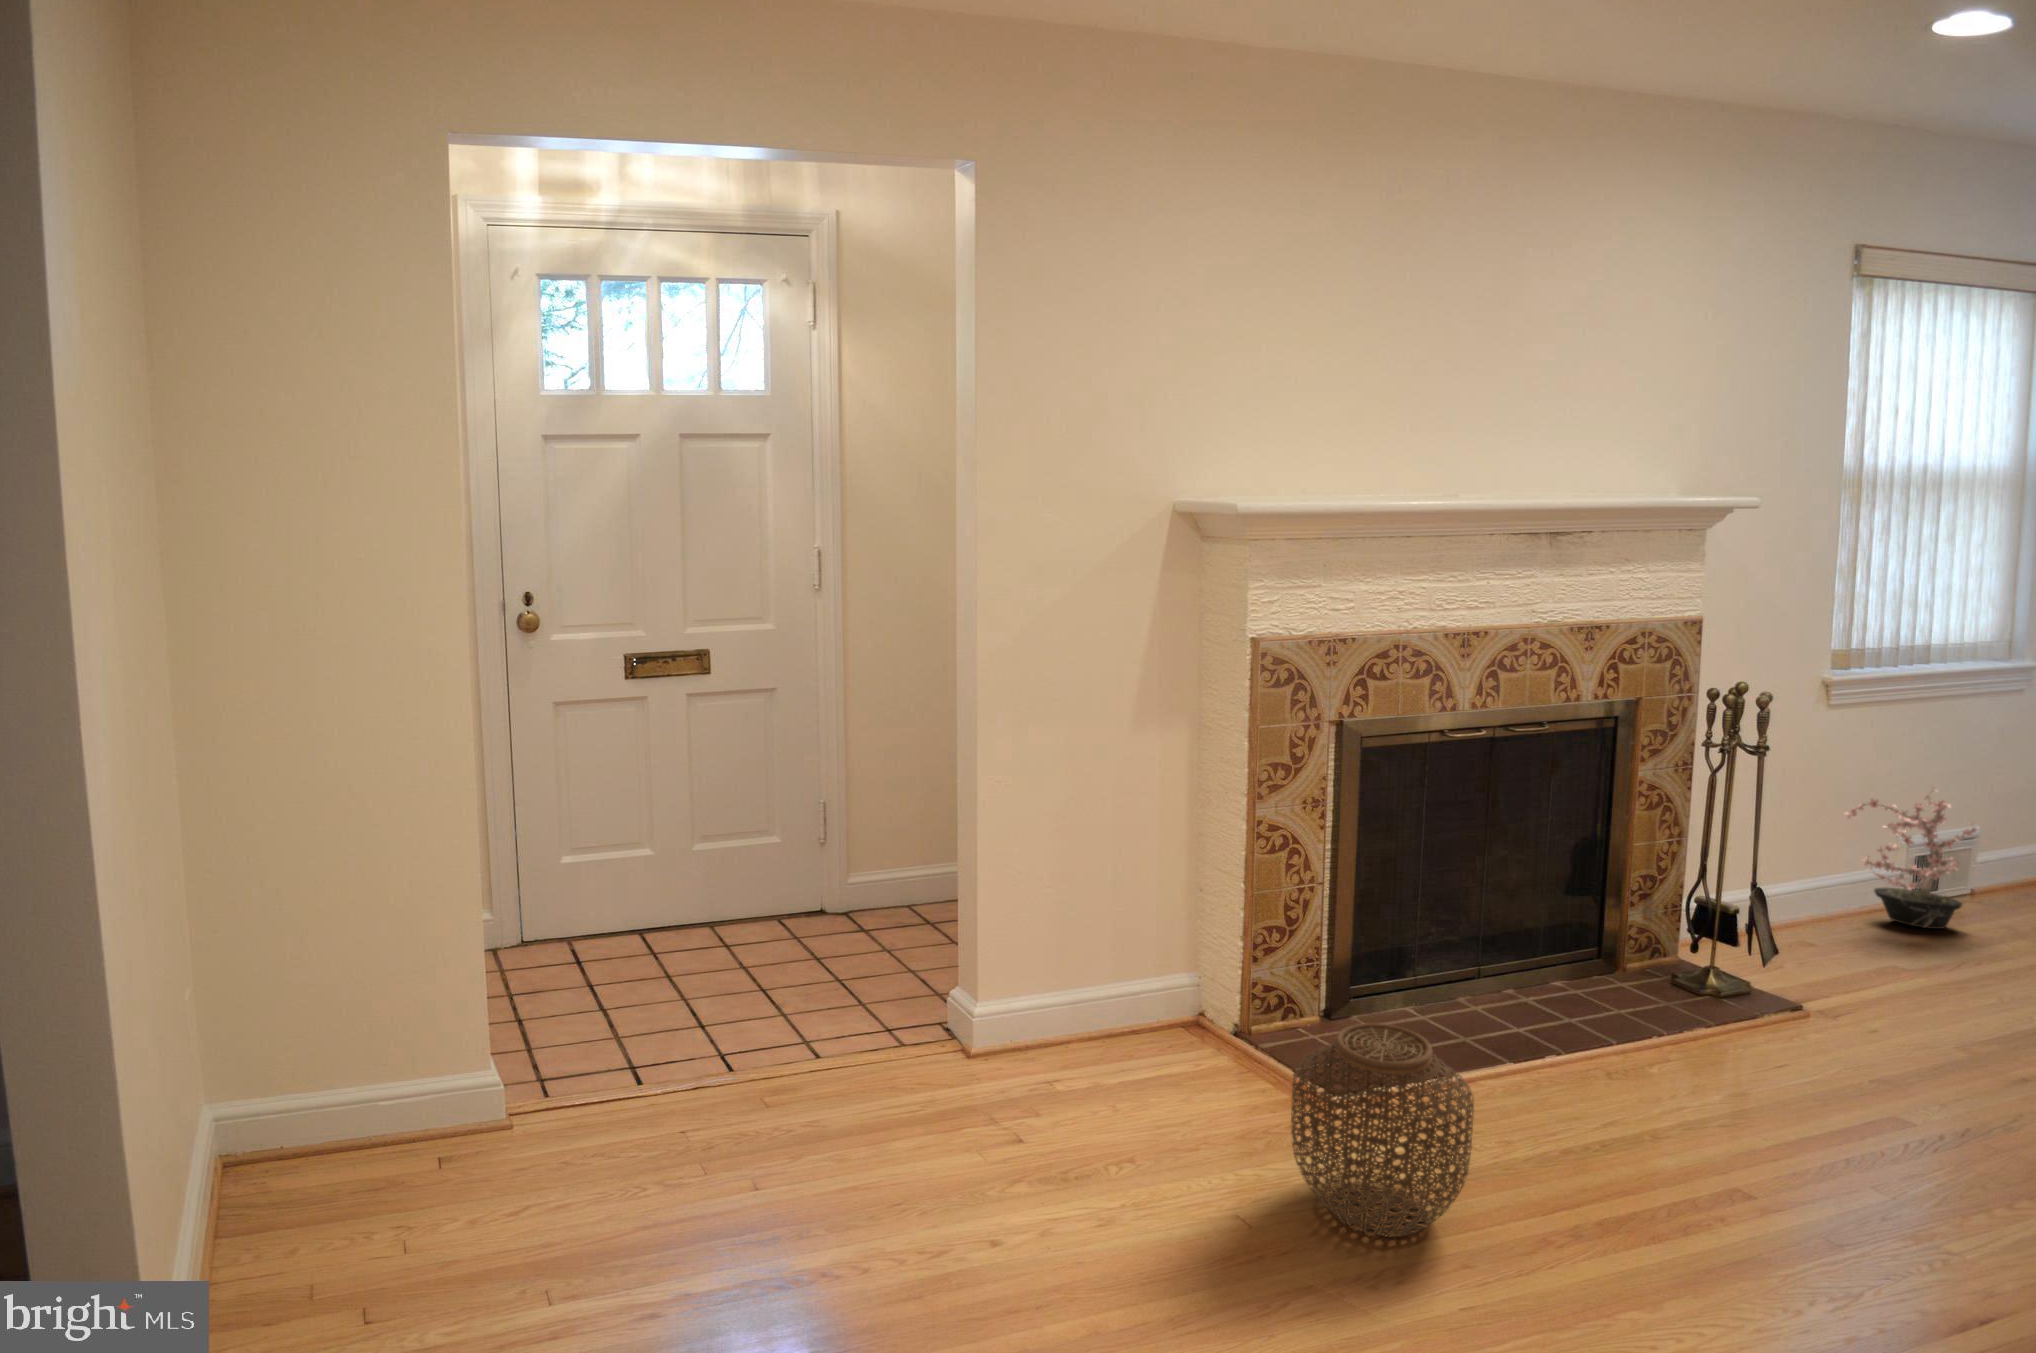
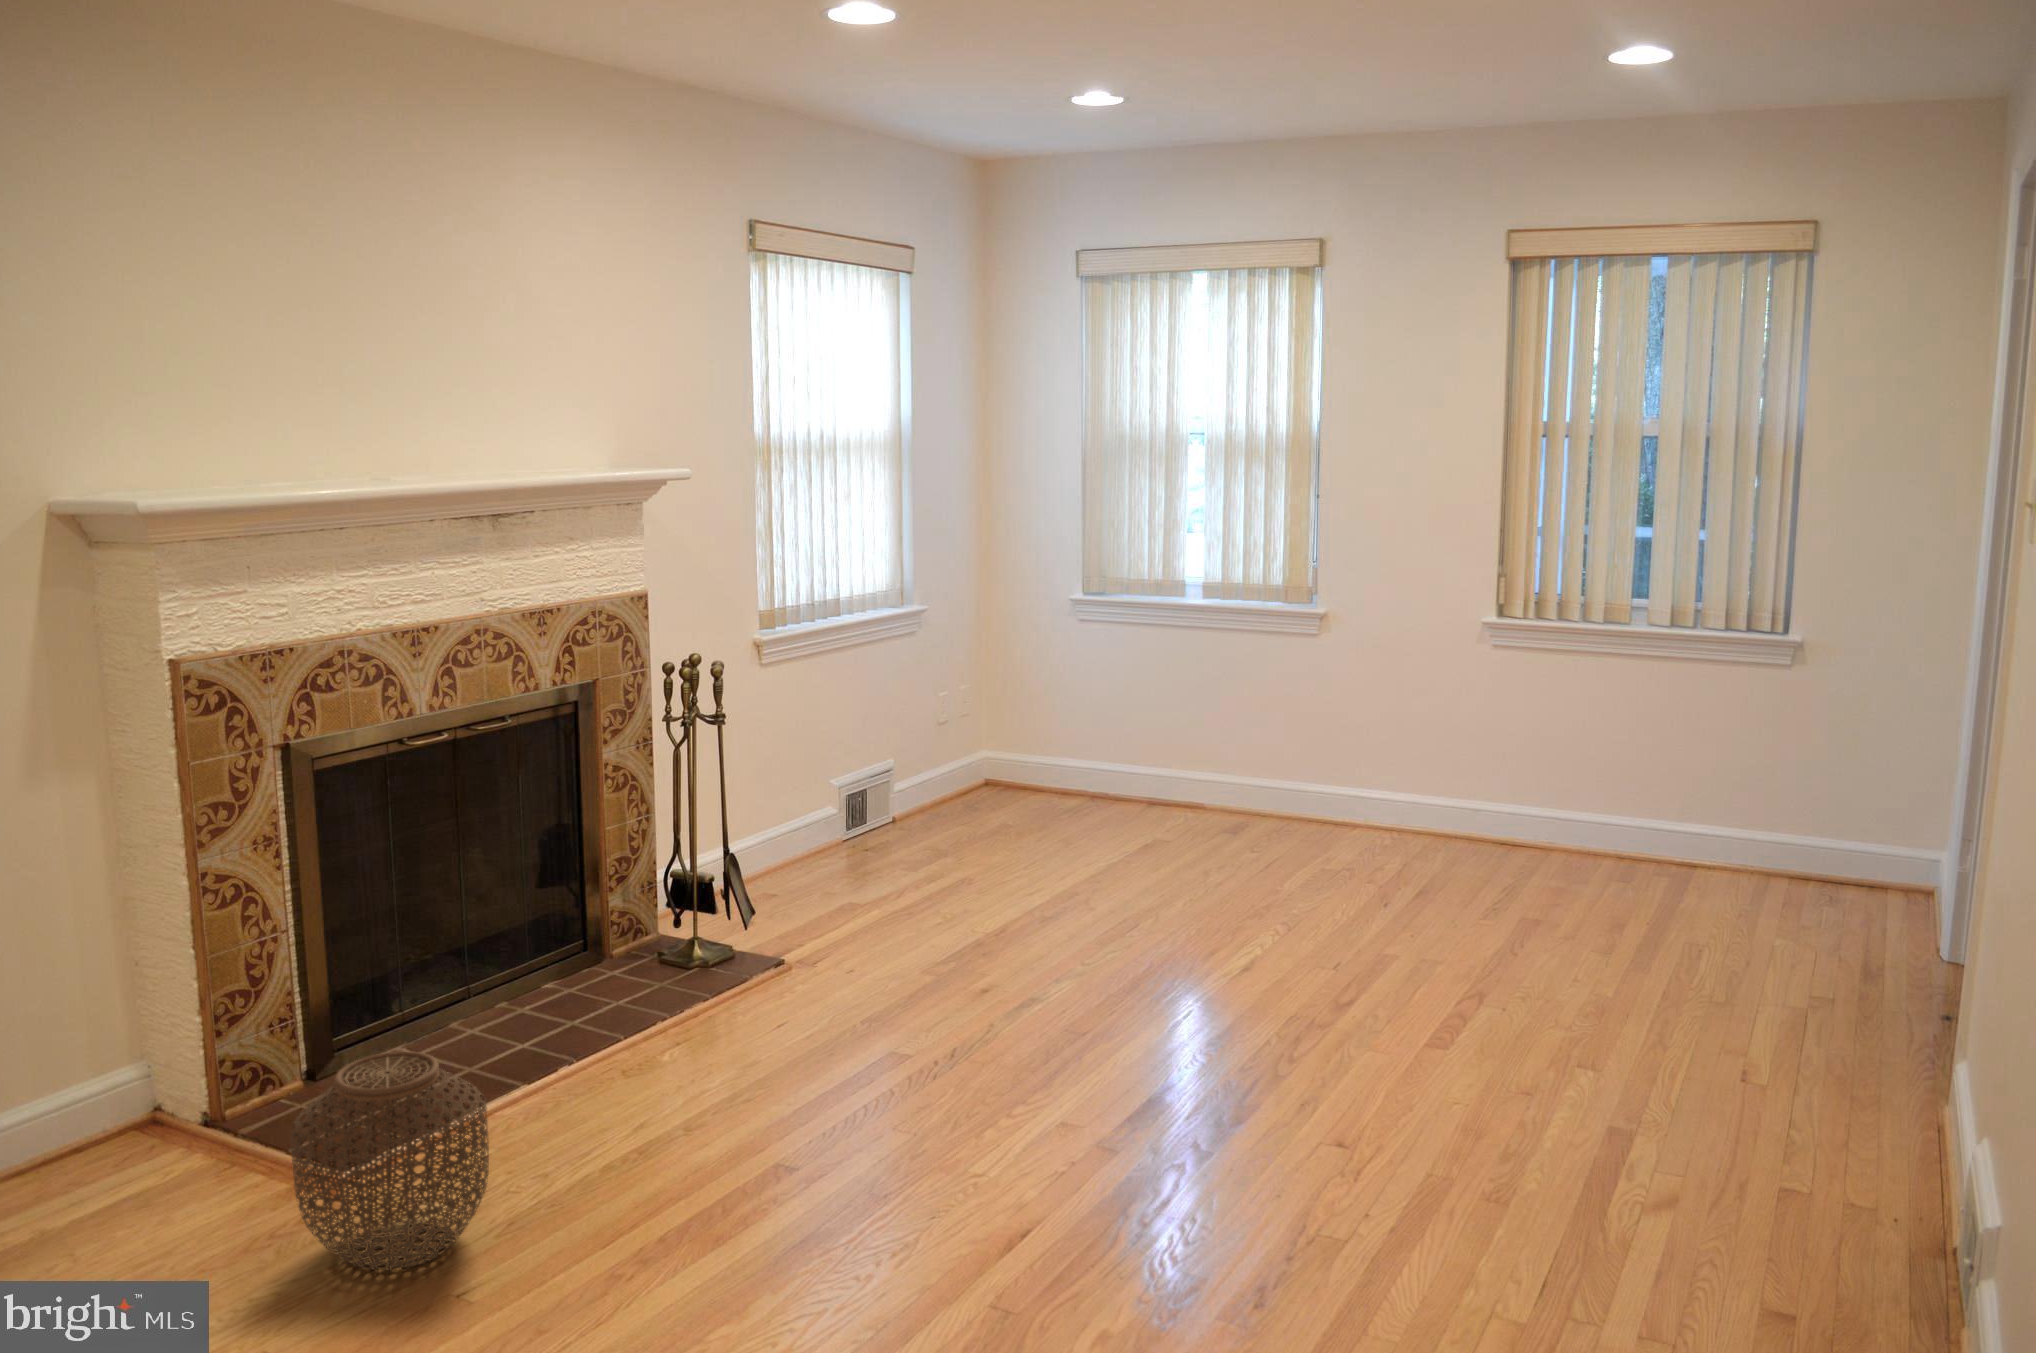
potted plant: present [1845,787,1976,929] -> none [783,726,892,859]

